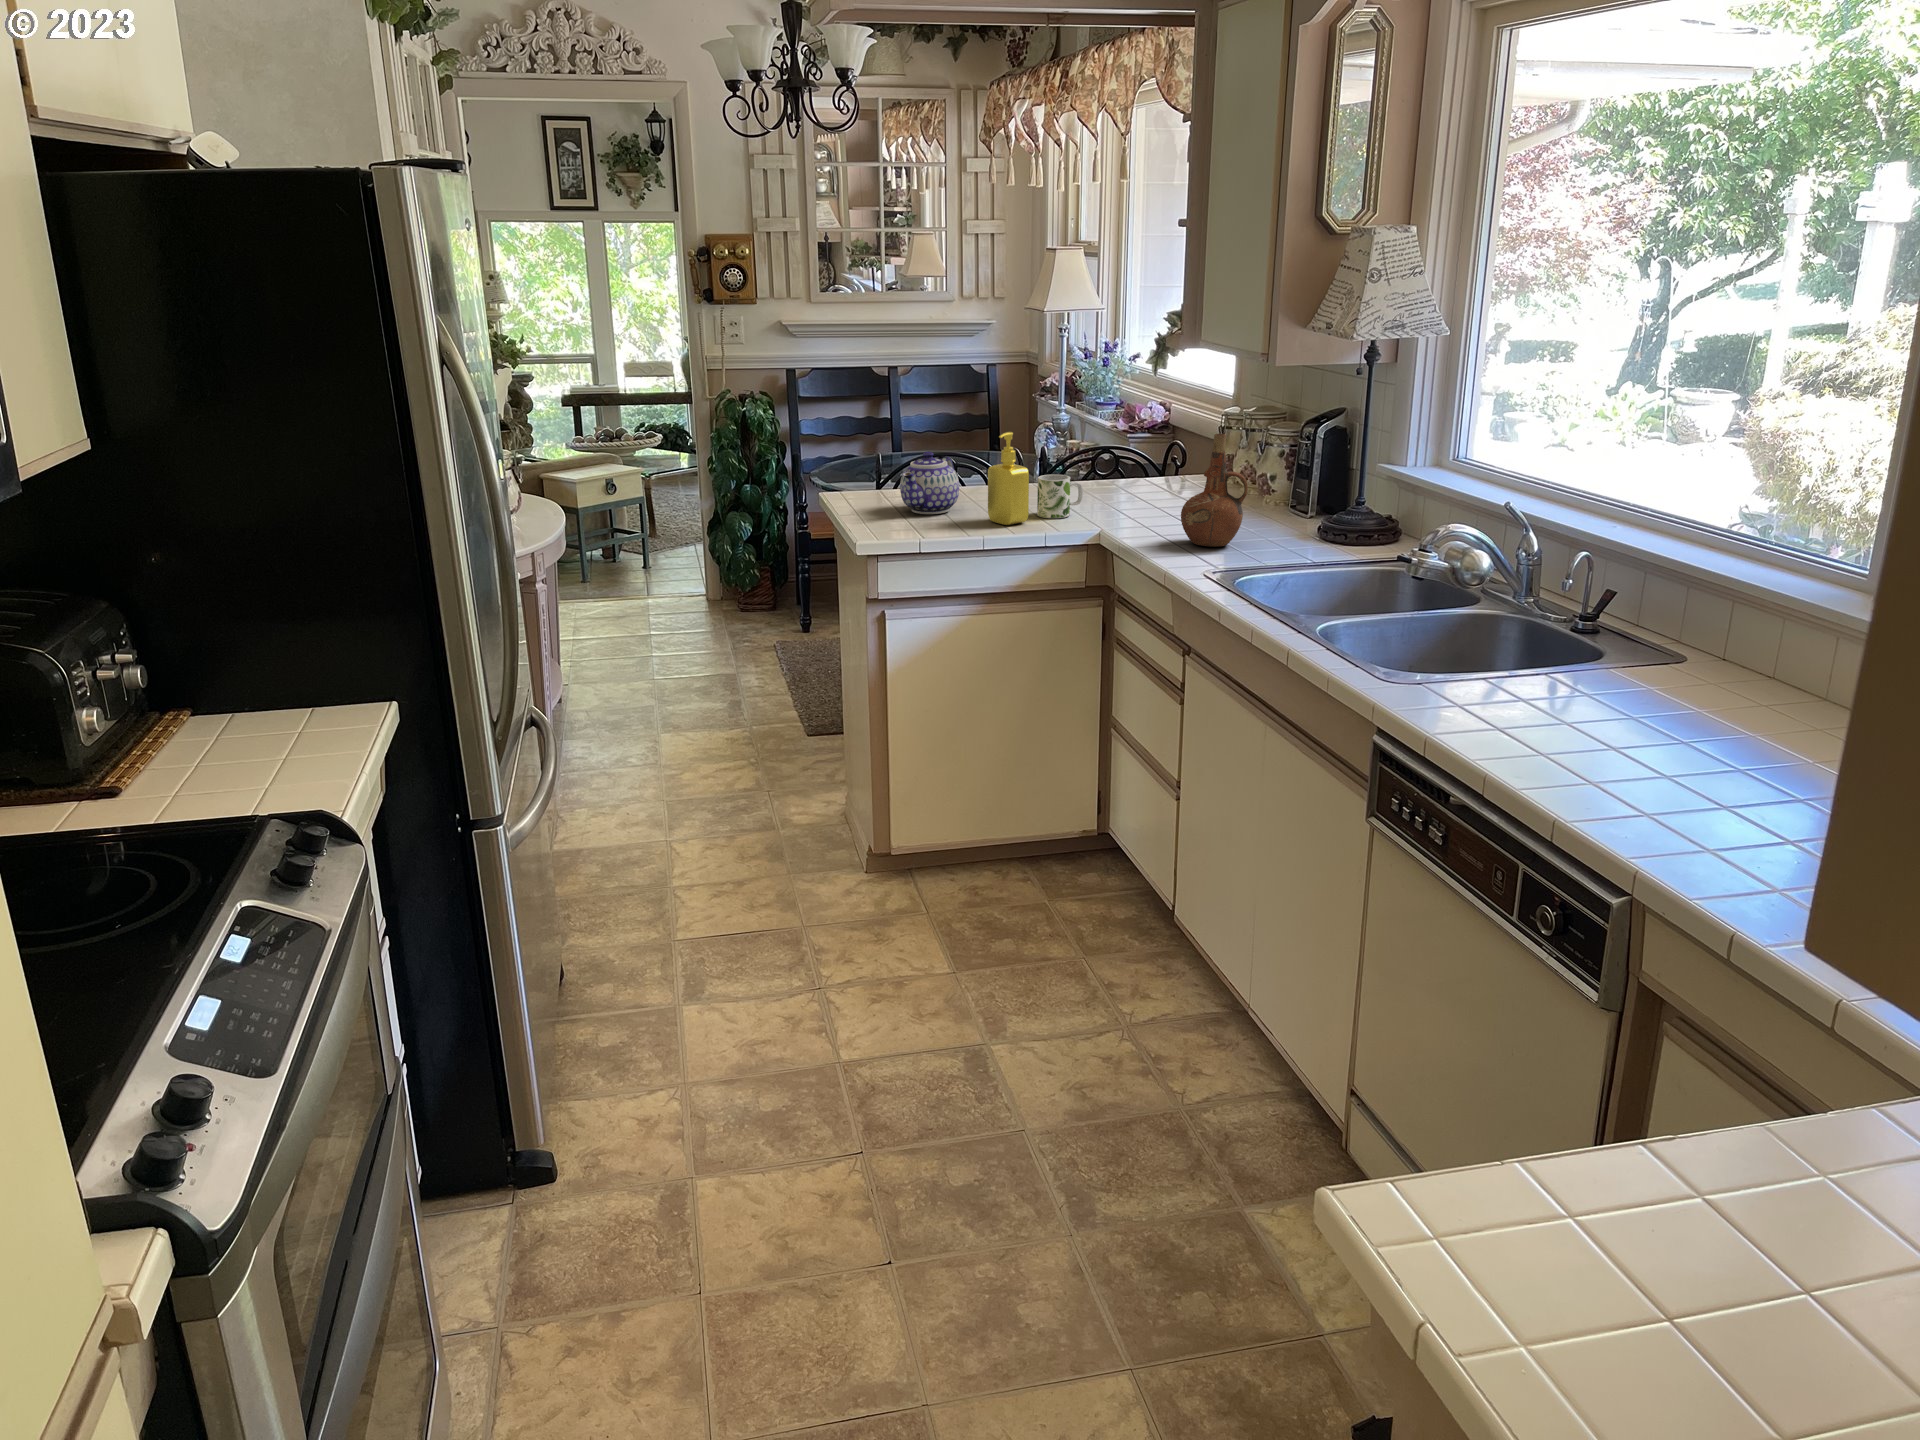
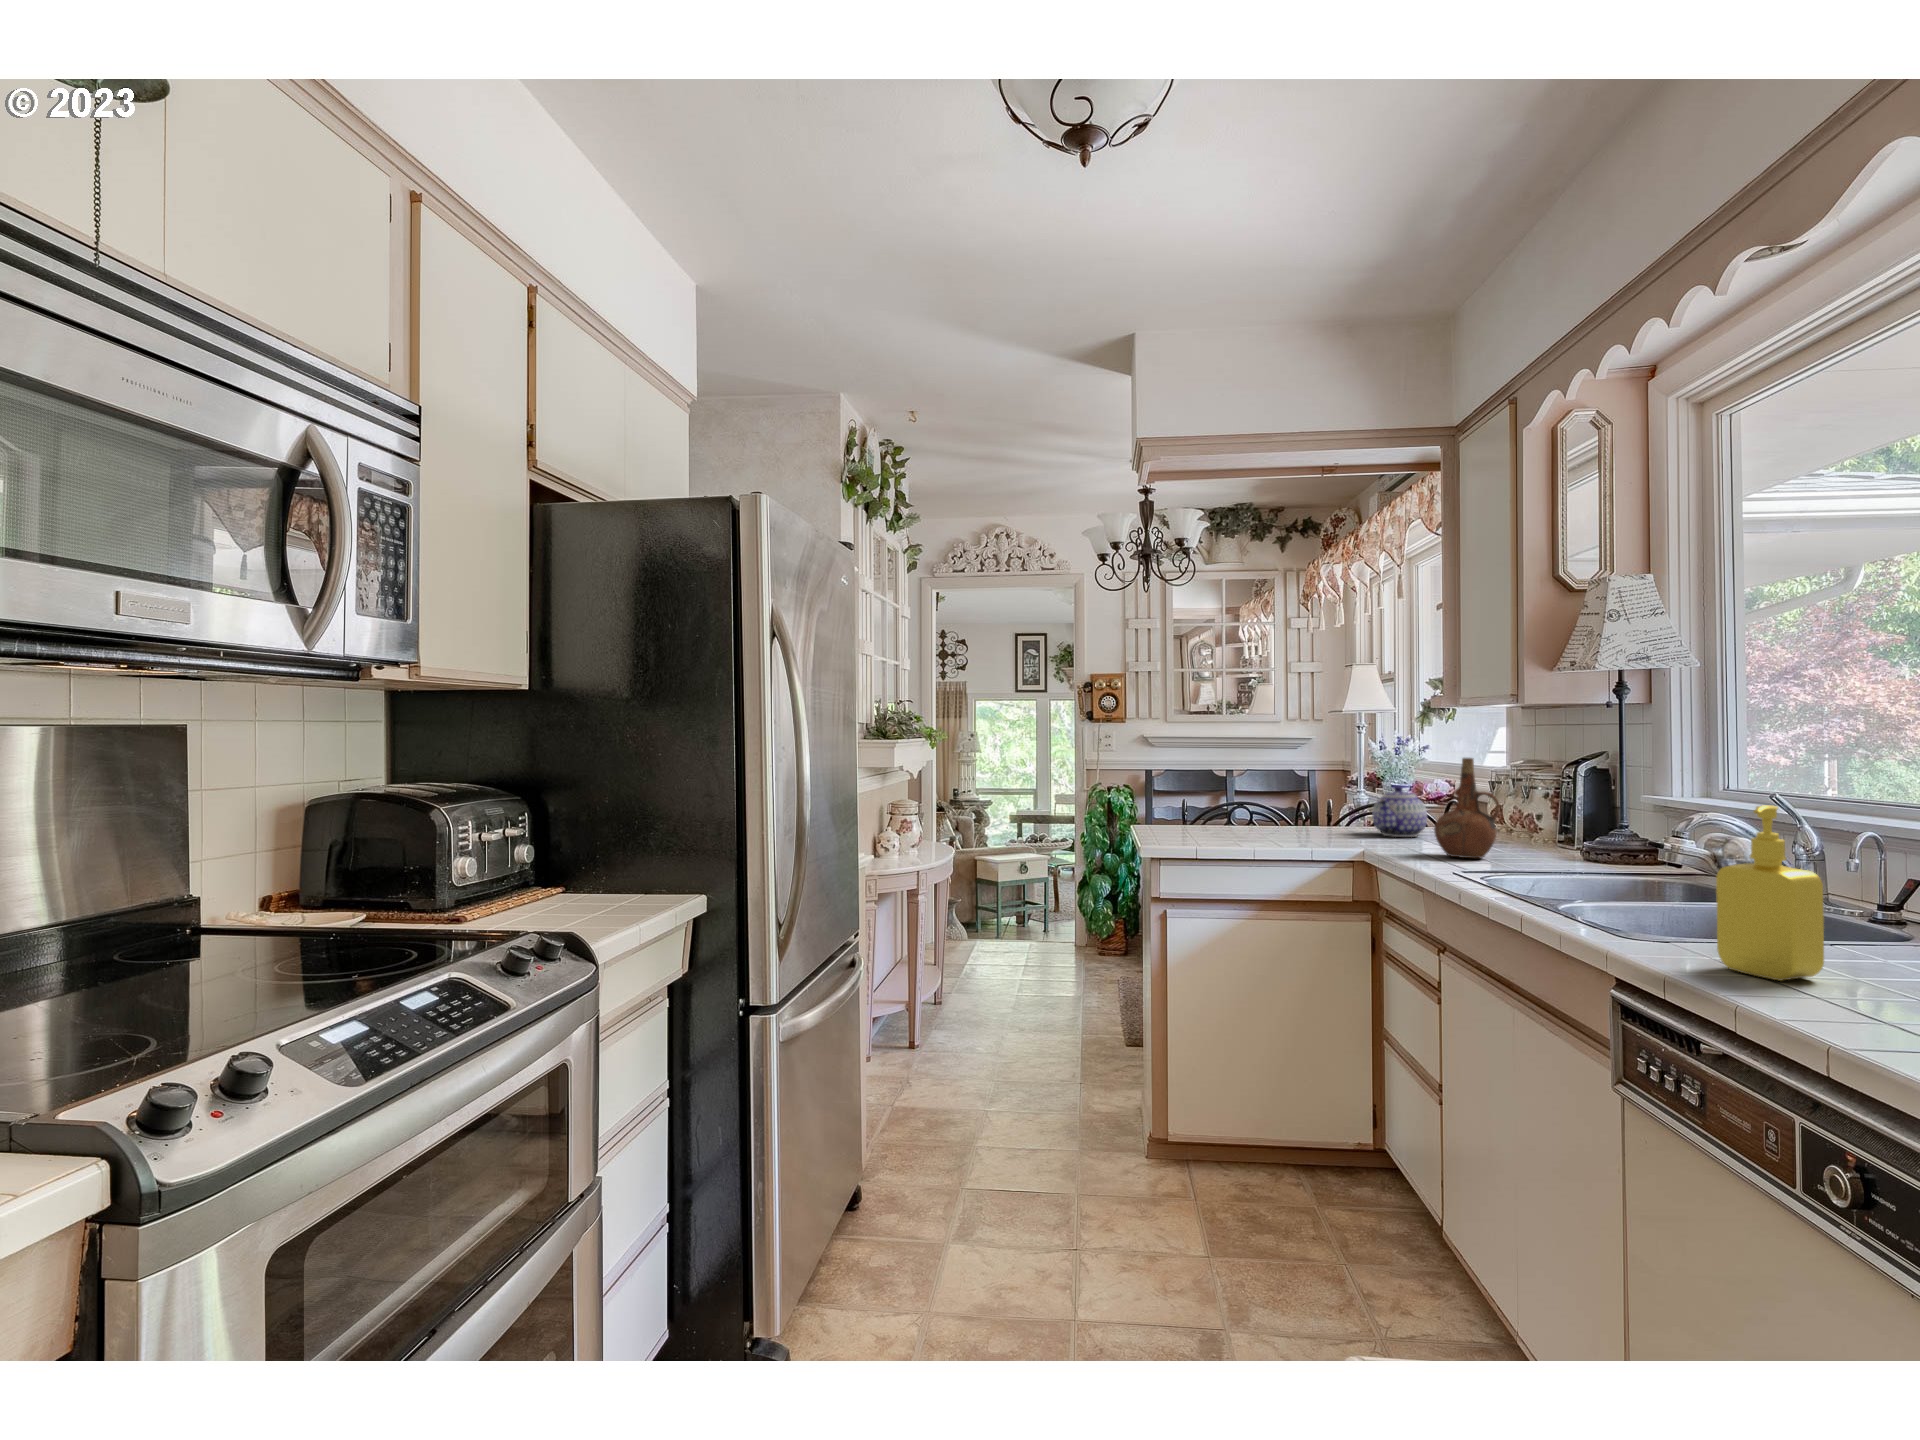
soap dispenser: present [988,432,1029,525] -> present [1716,805,1824,981]
teapot: present [900,451,959,514] -> present [1372,785,1427,837]
mug: present [1037,475,1083,518] -> none [1307,804,1349,839]

